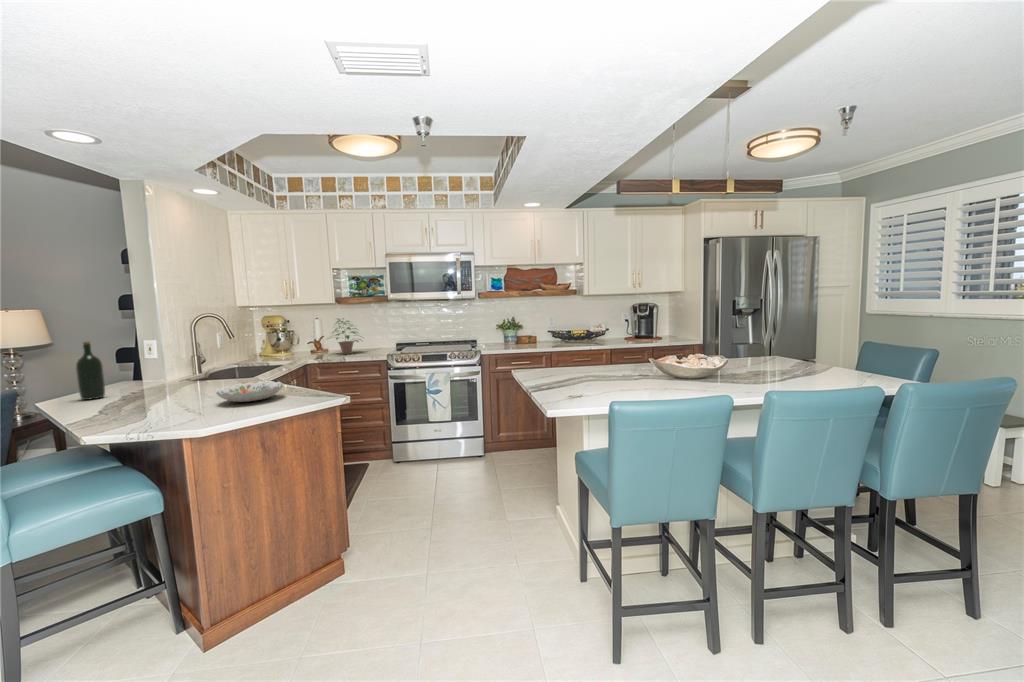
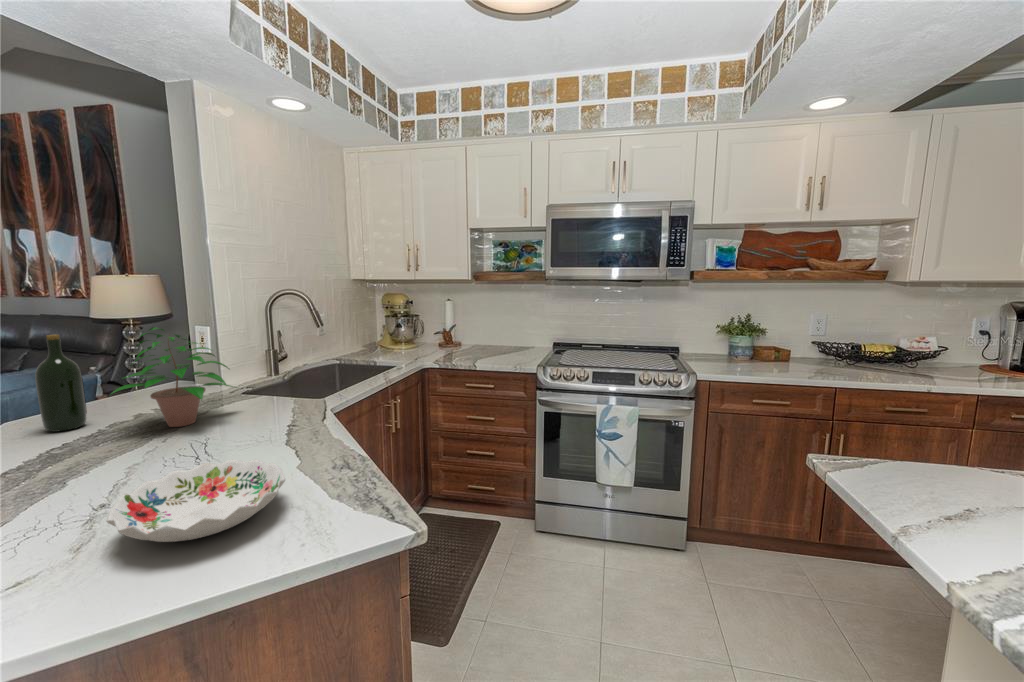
potted plant: present [334,319,359,354] -> present [110,327,233,427]

